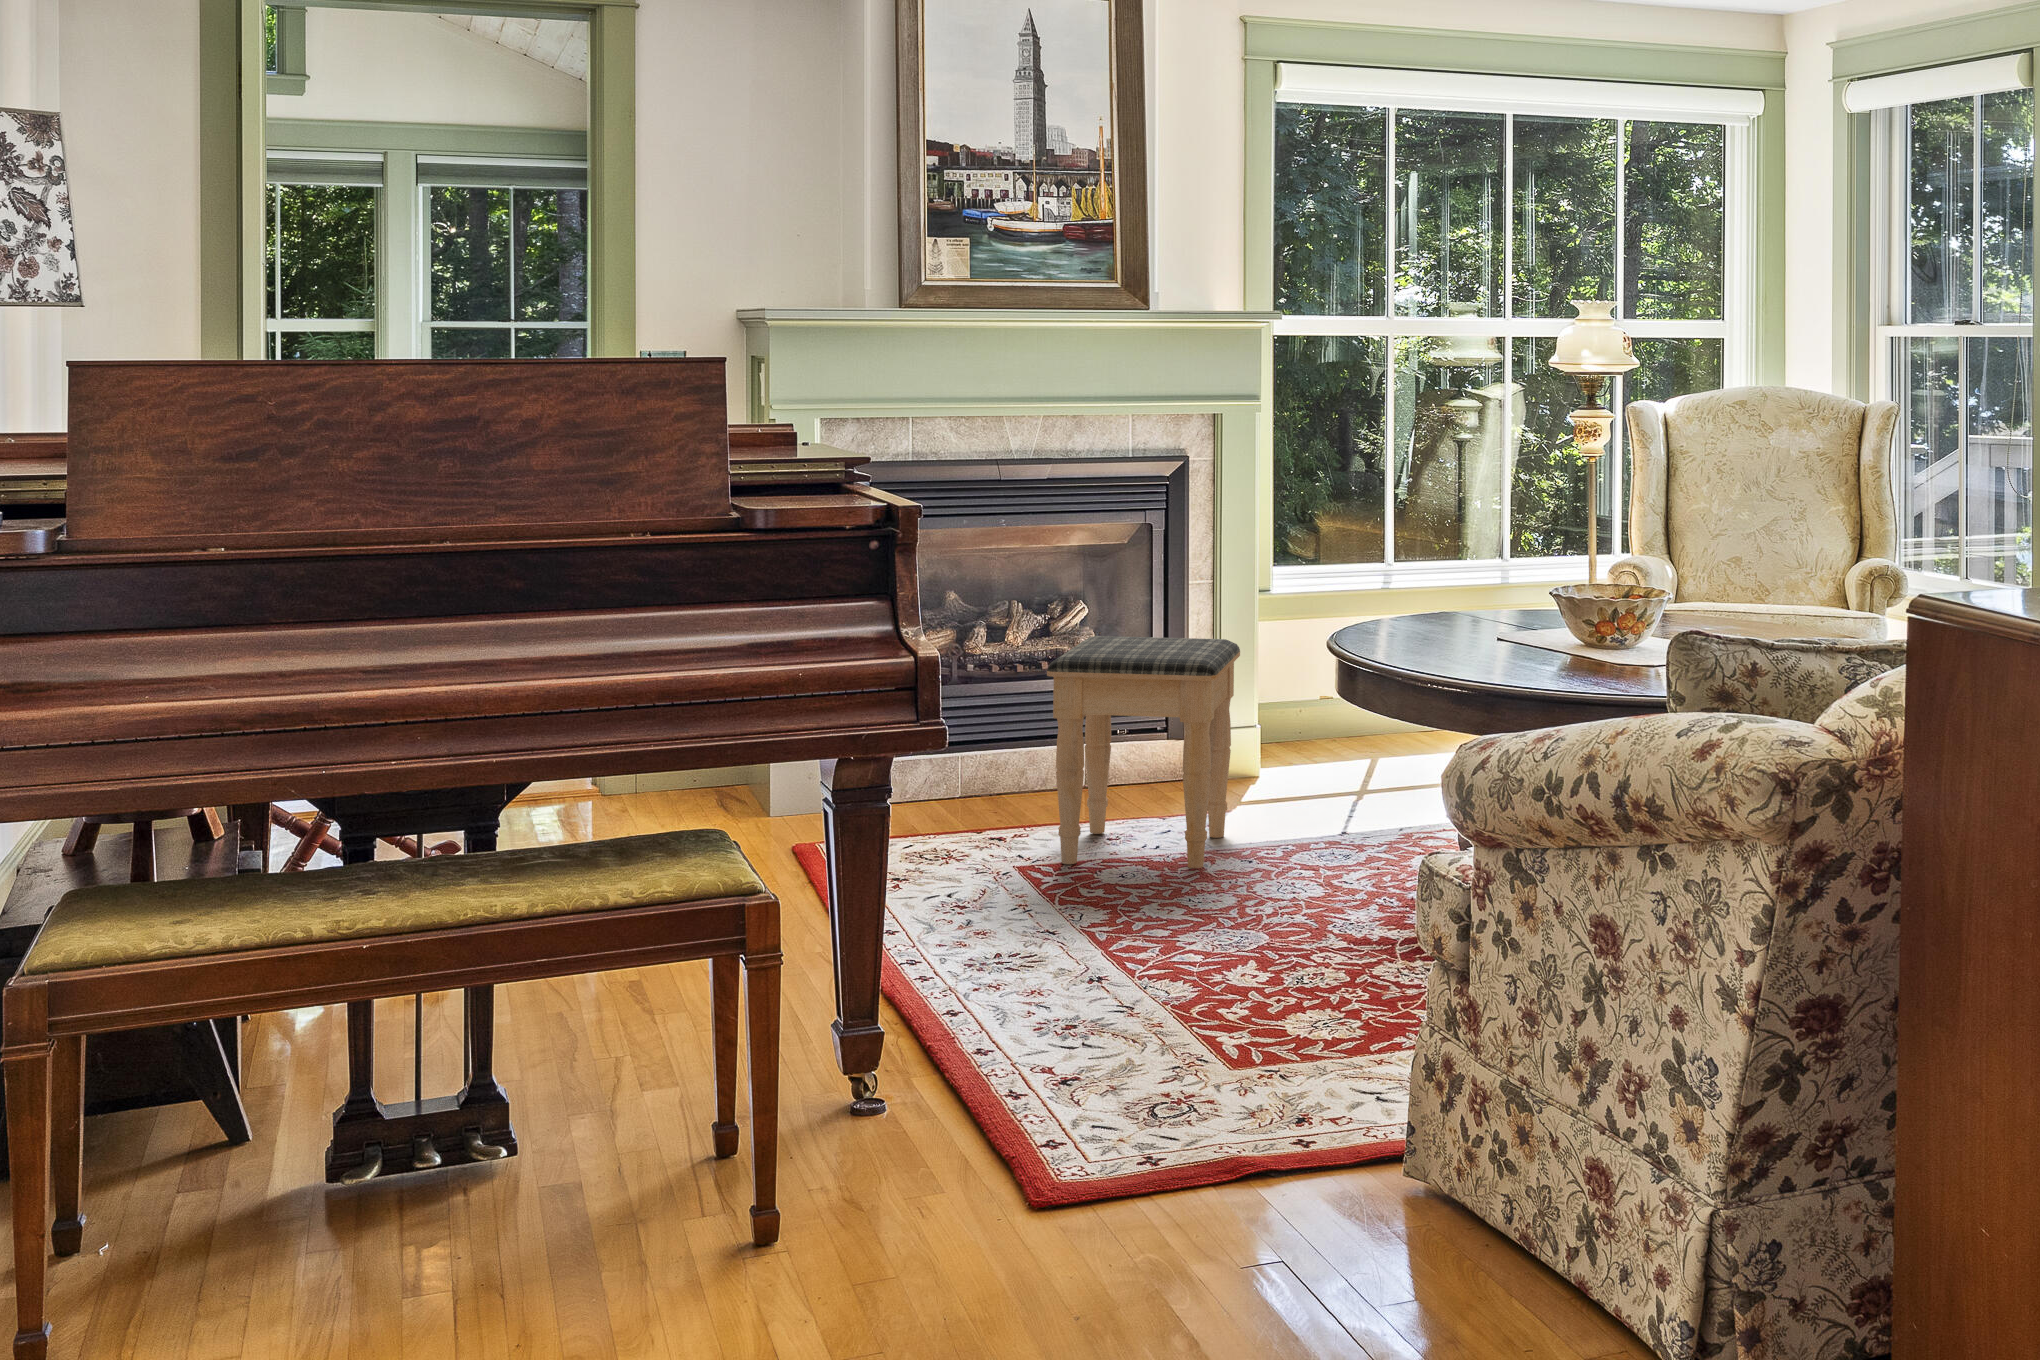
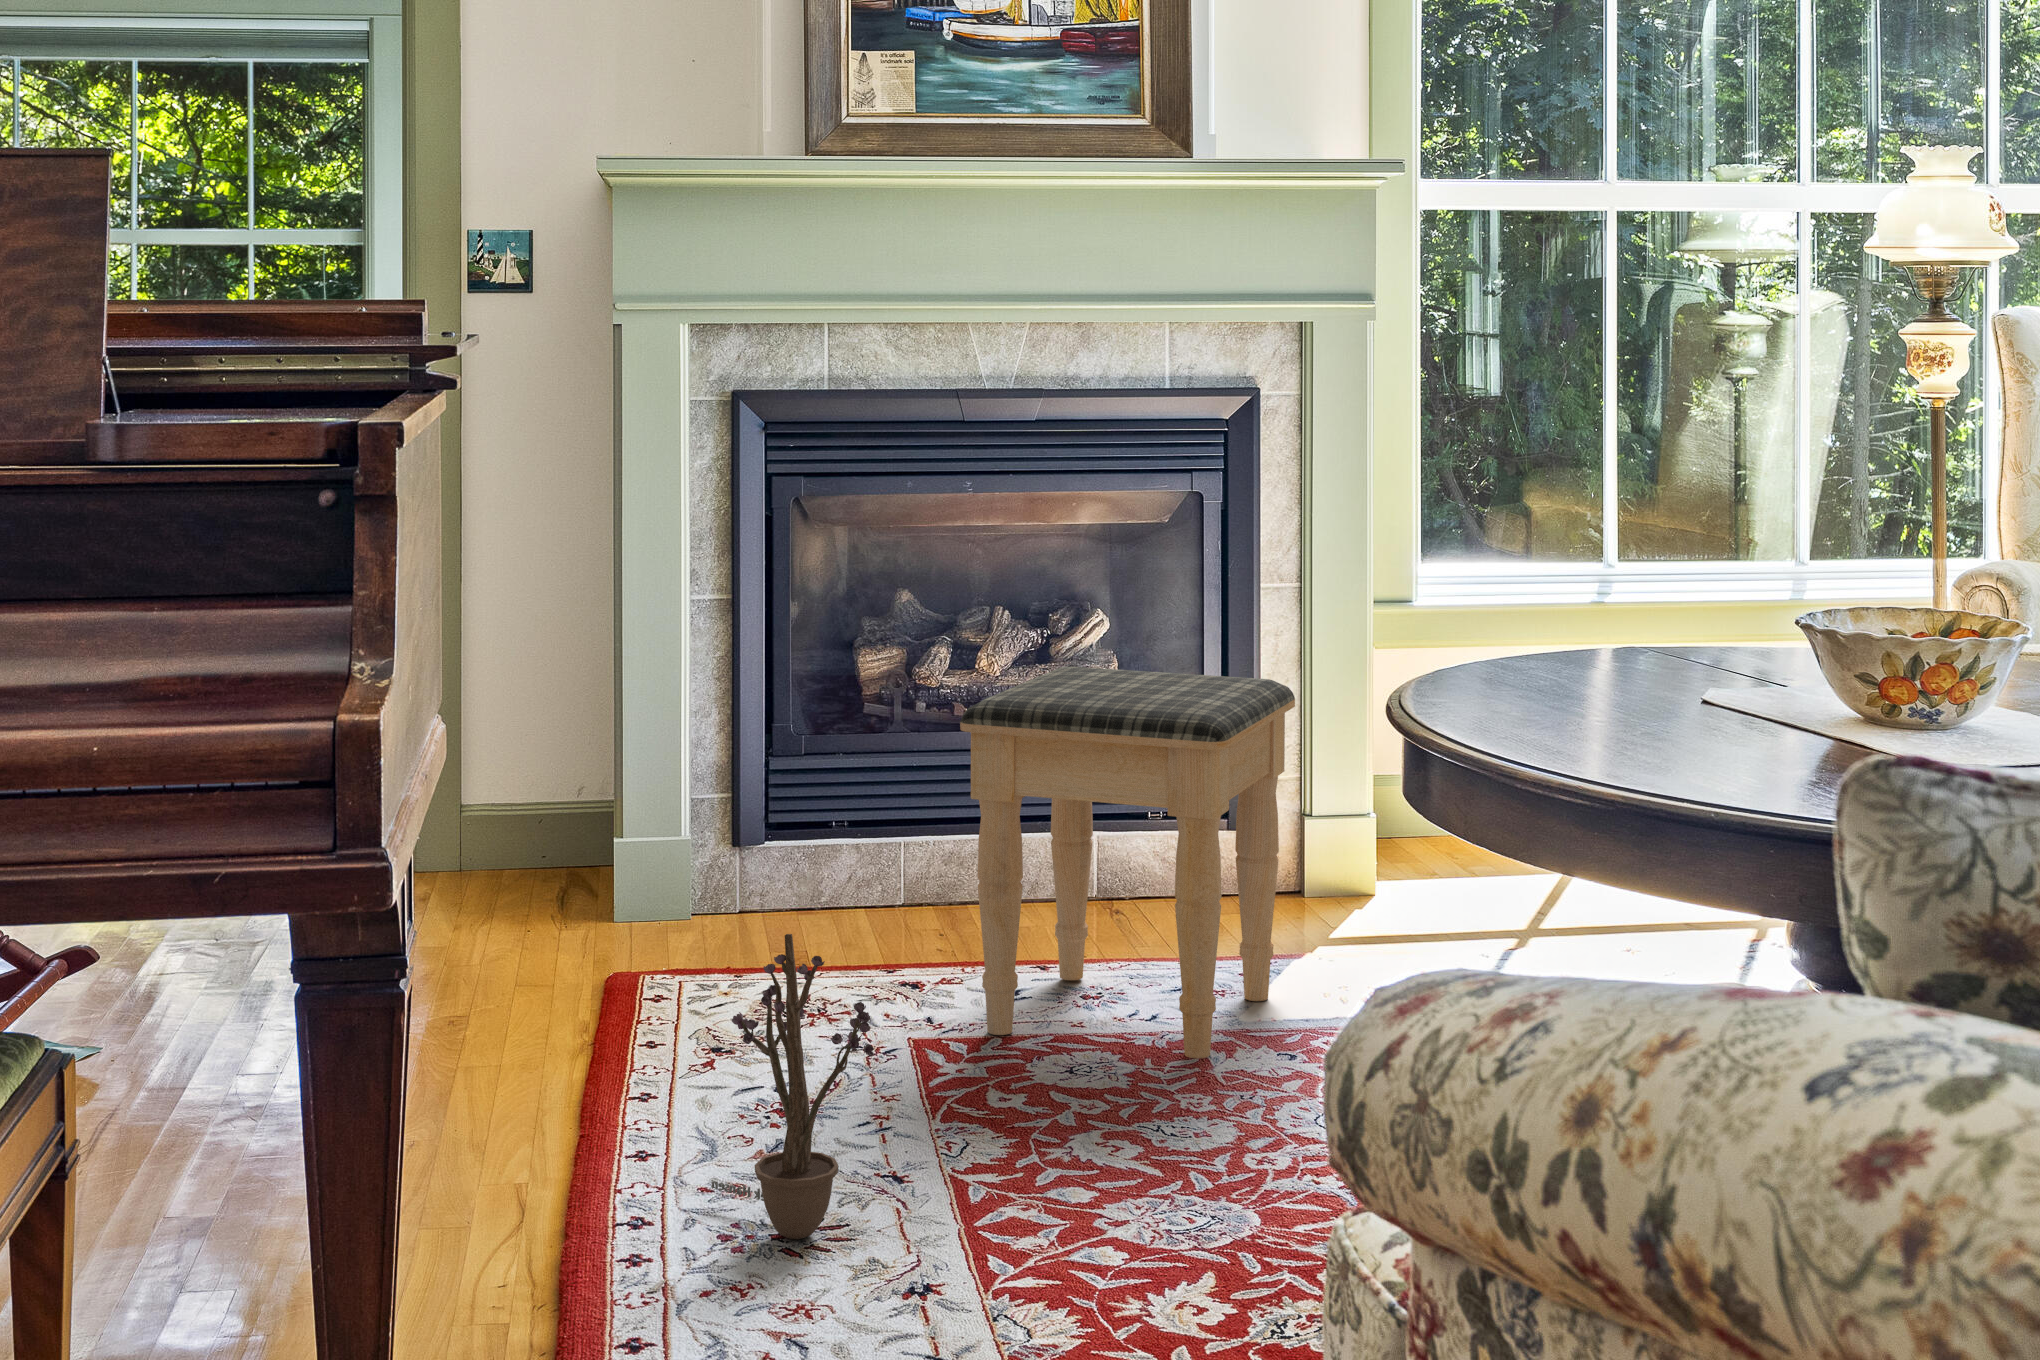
decorative plant: none [952,789,1065,966] -> present [712,934,874,1239]

